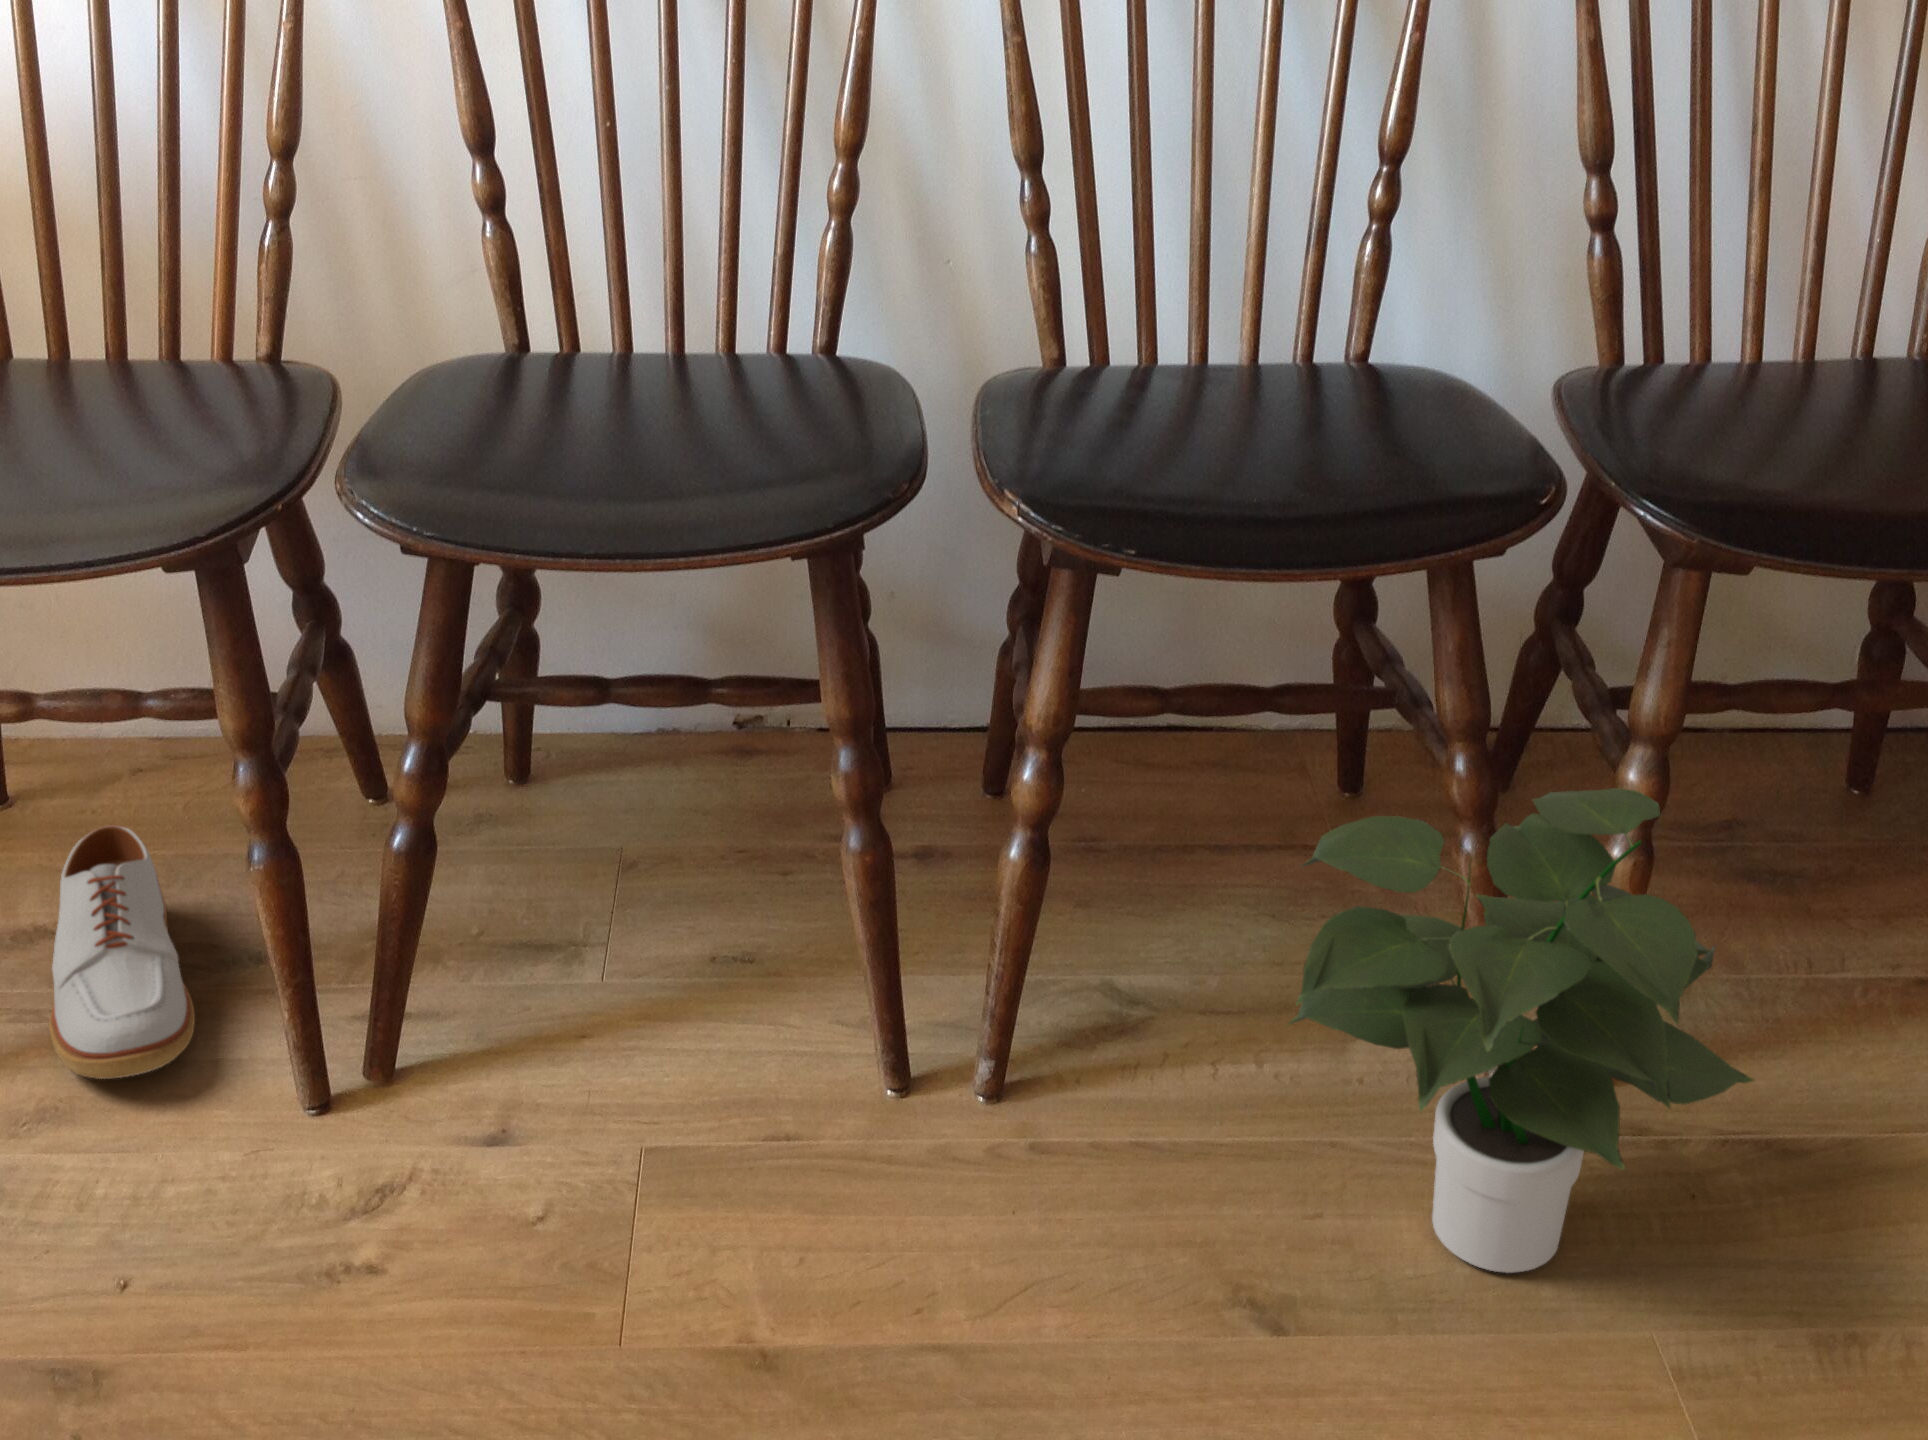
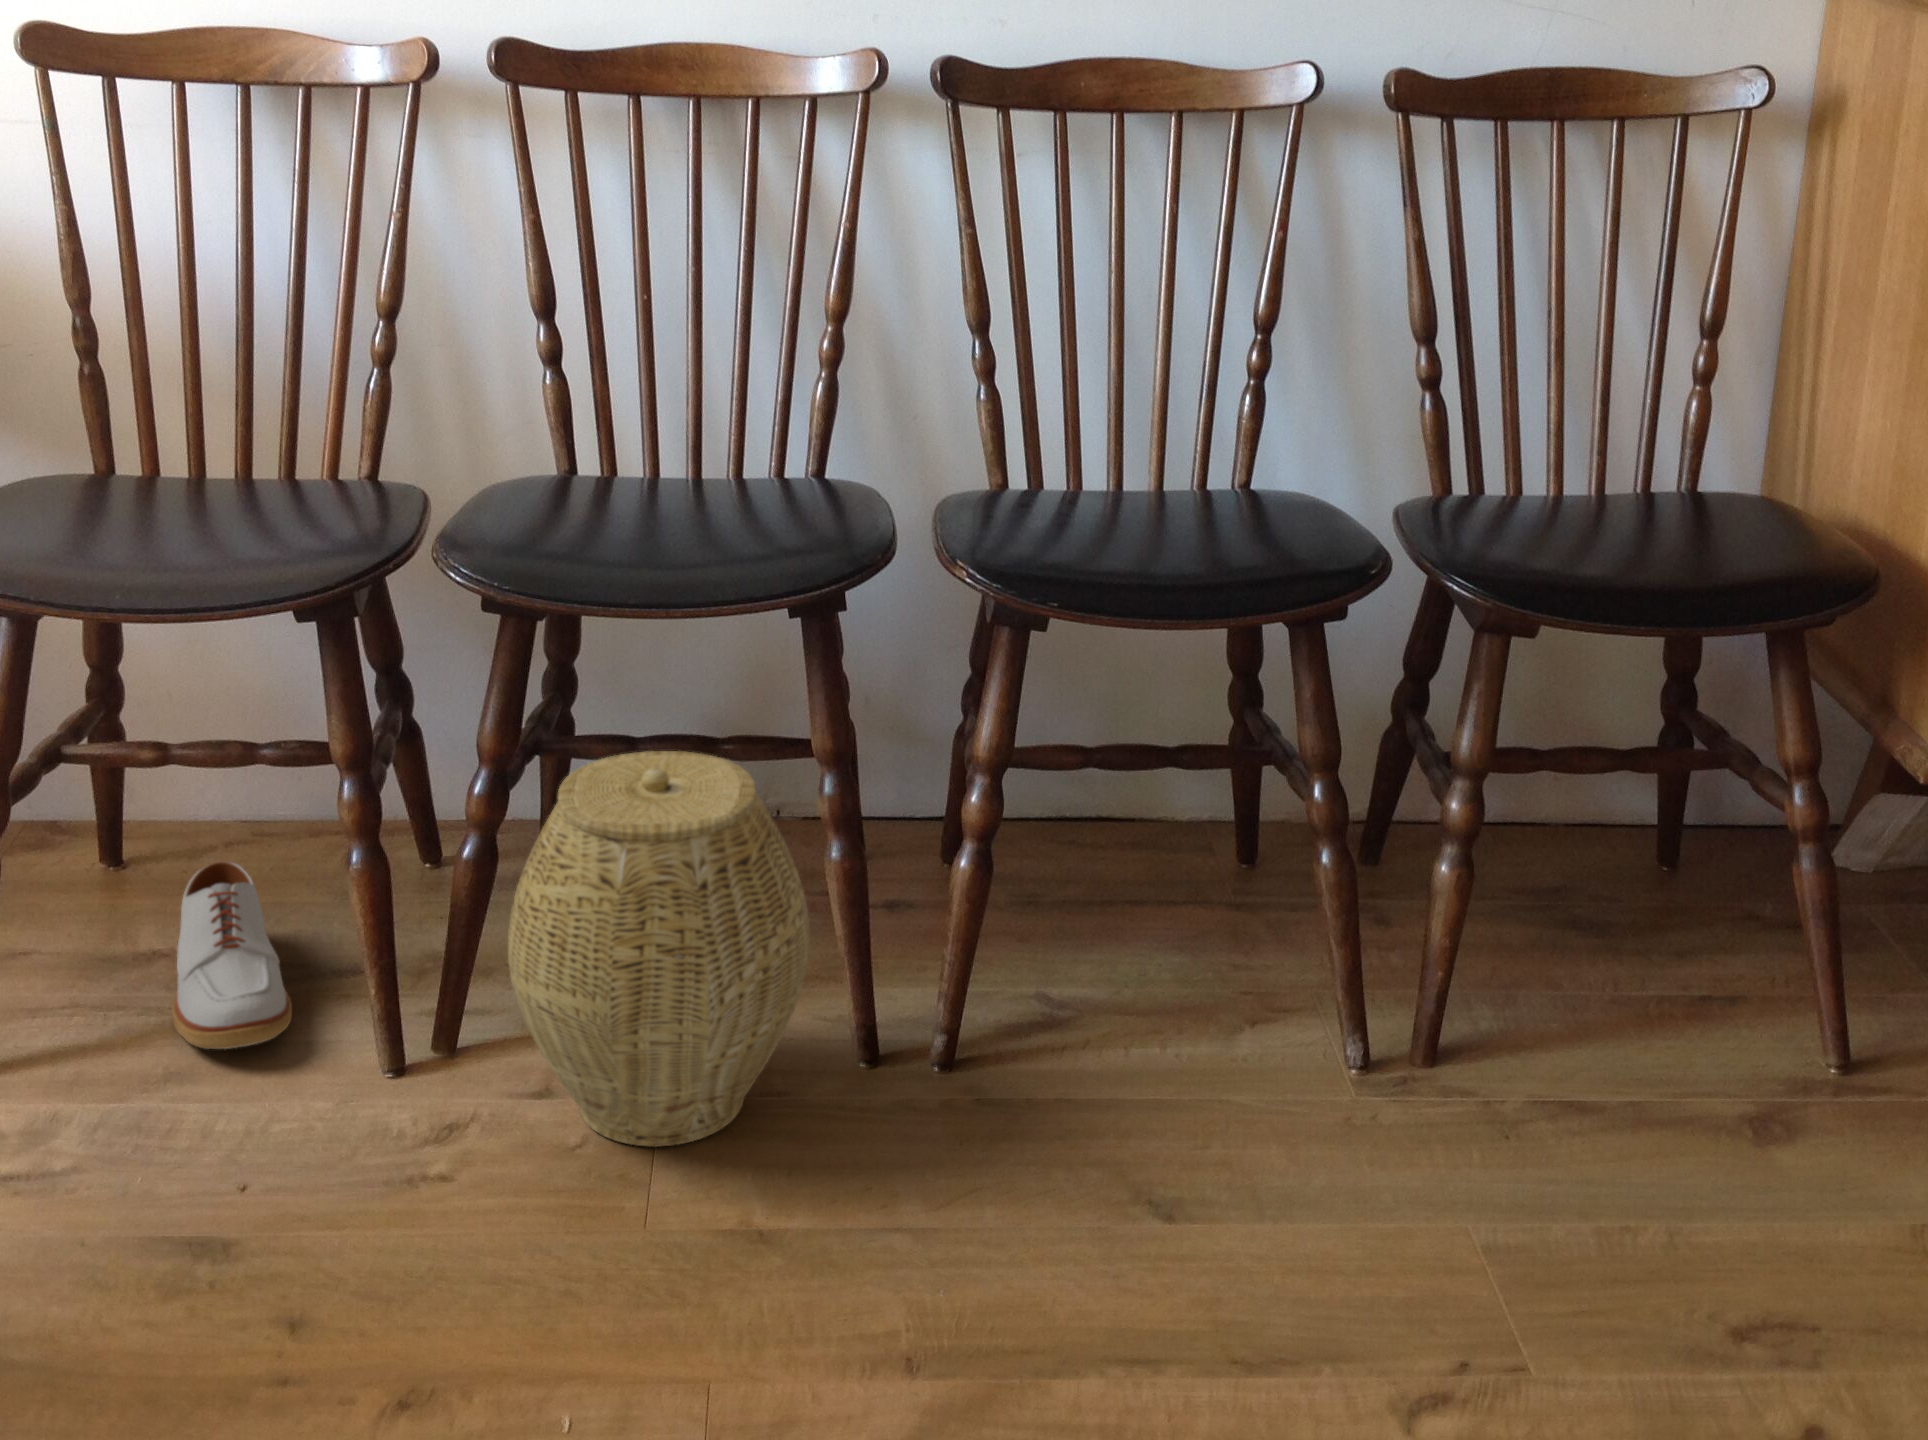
woven basket: none [447,723,824,1213] -> present [508,751,810,1147]
potted plant: present [1288,788,1753,1273] -> none [1175,798,1543,1190]

